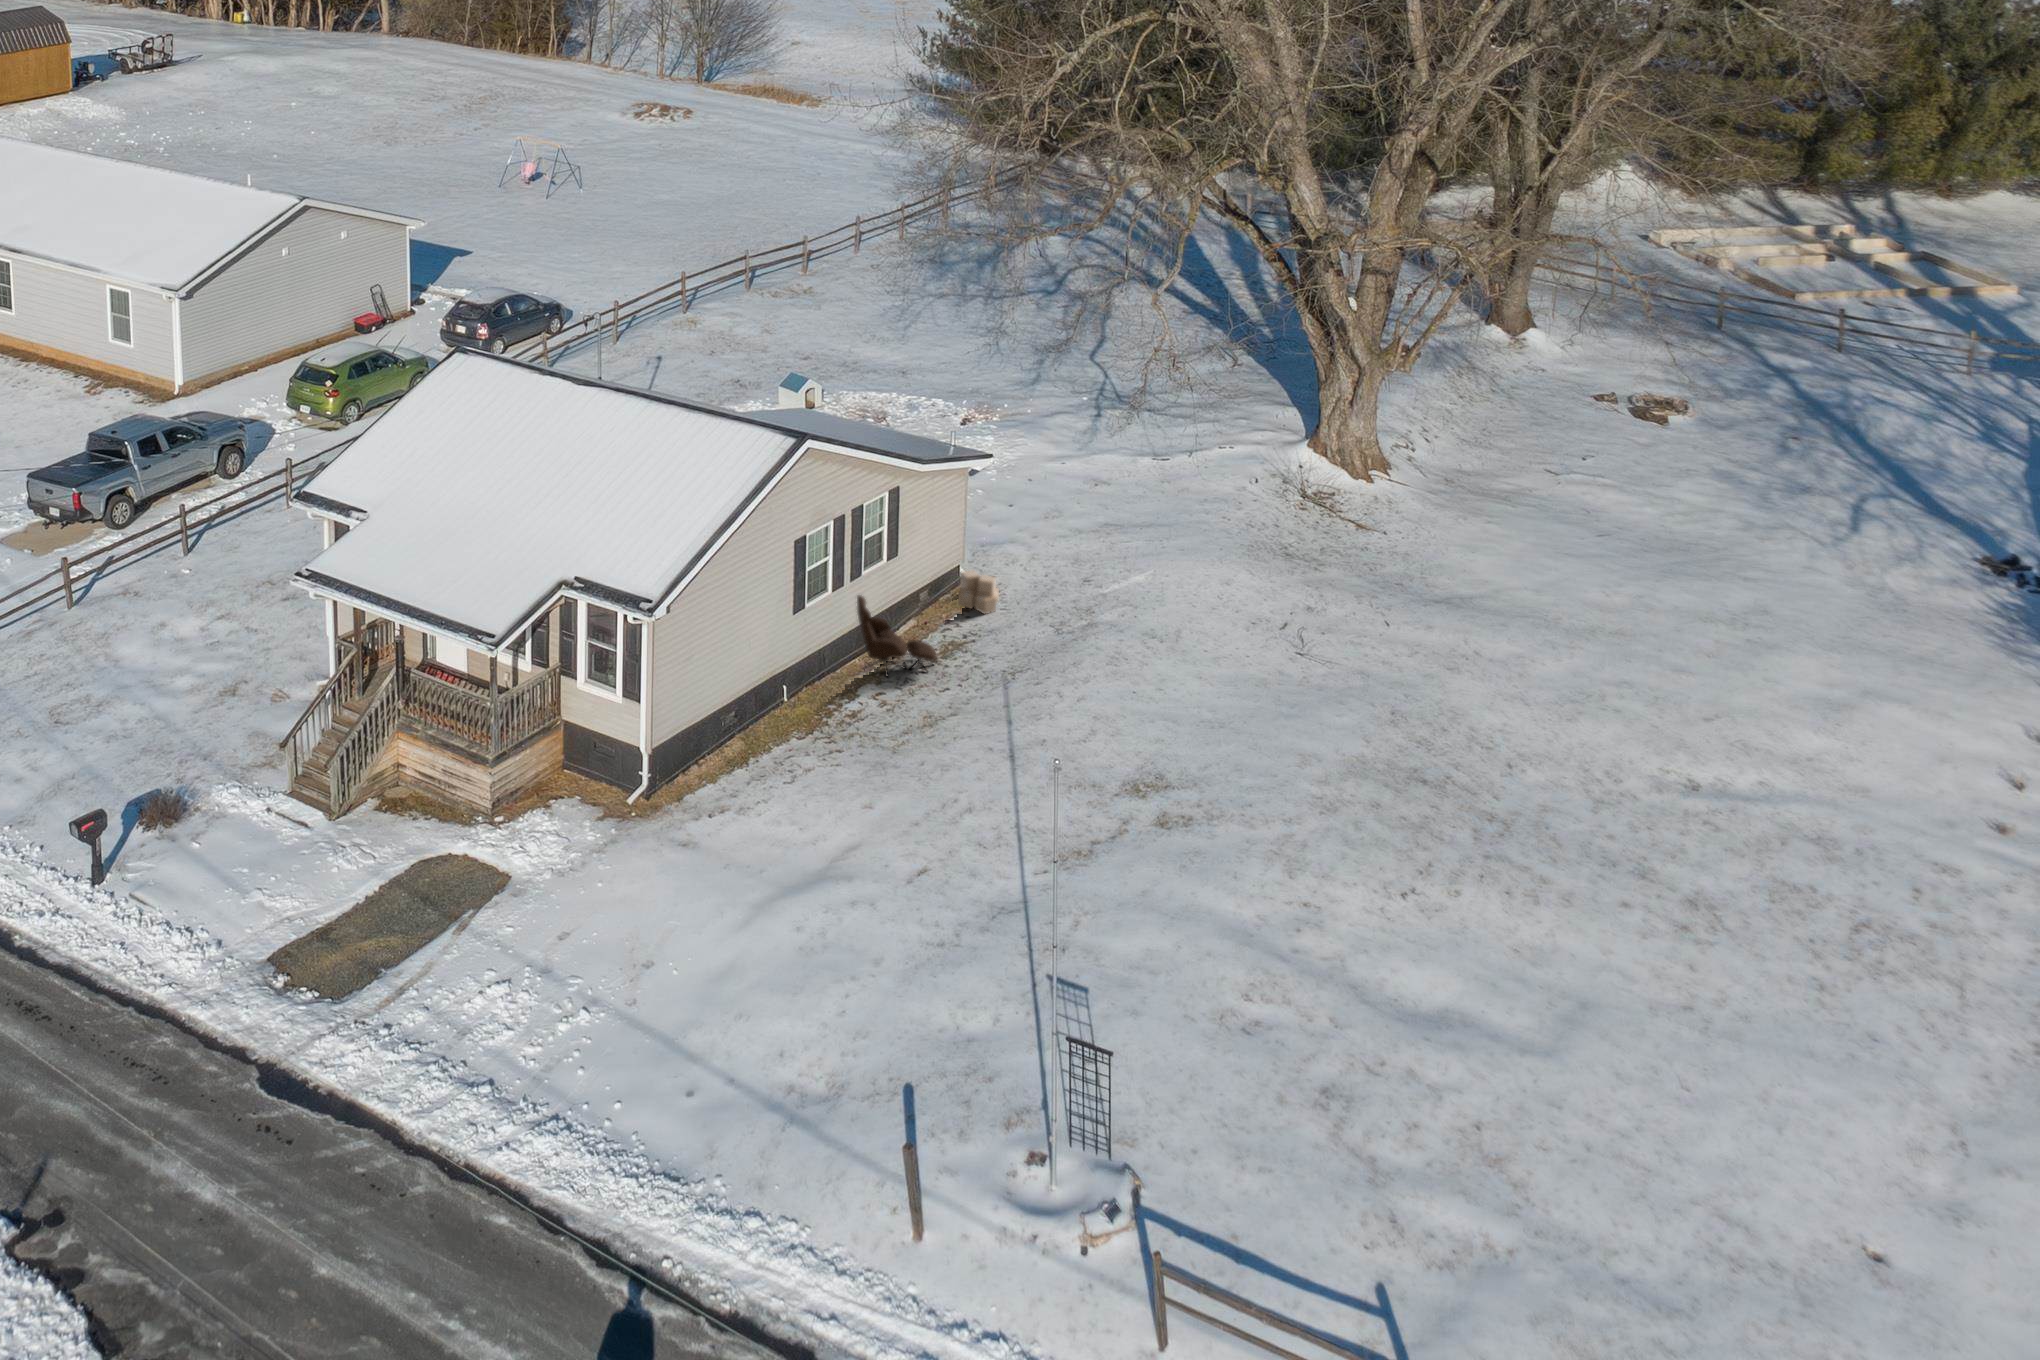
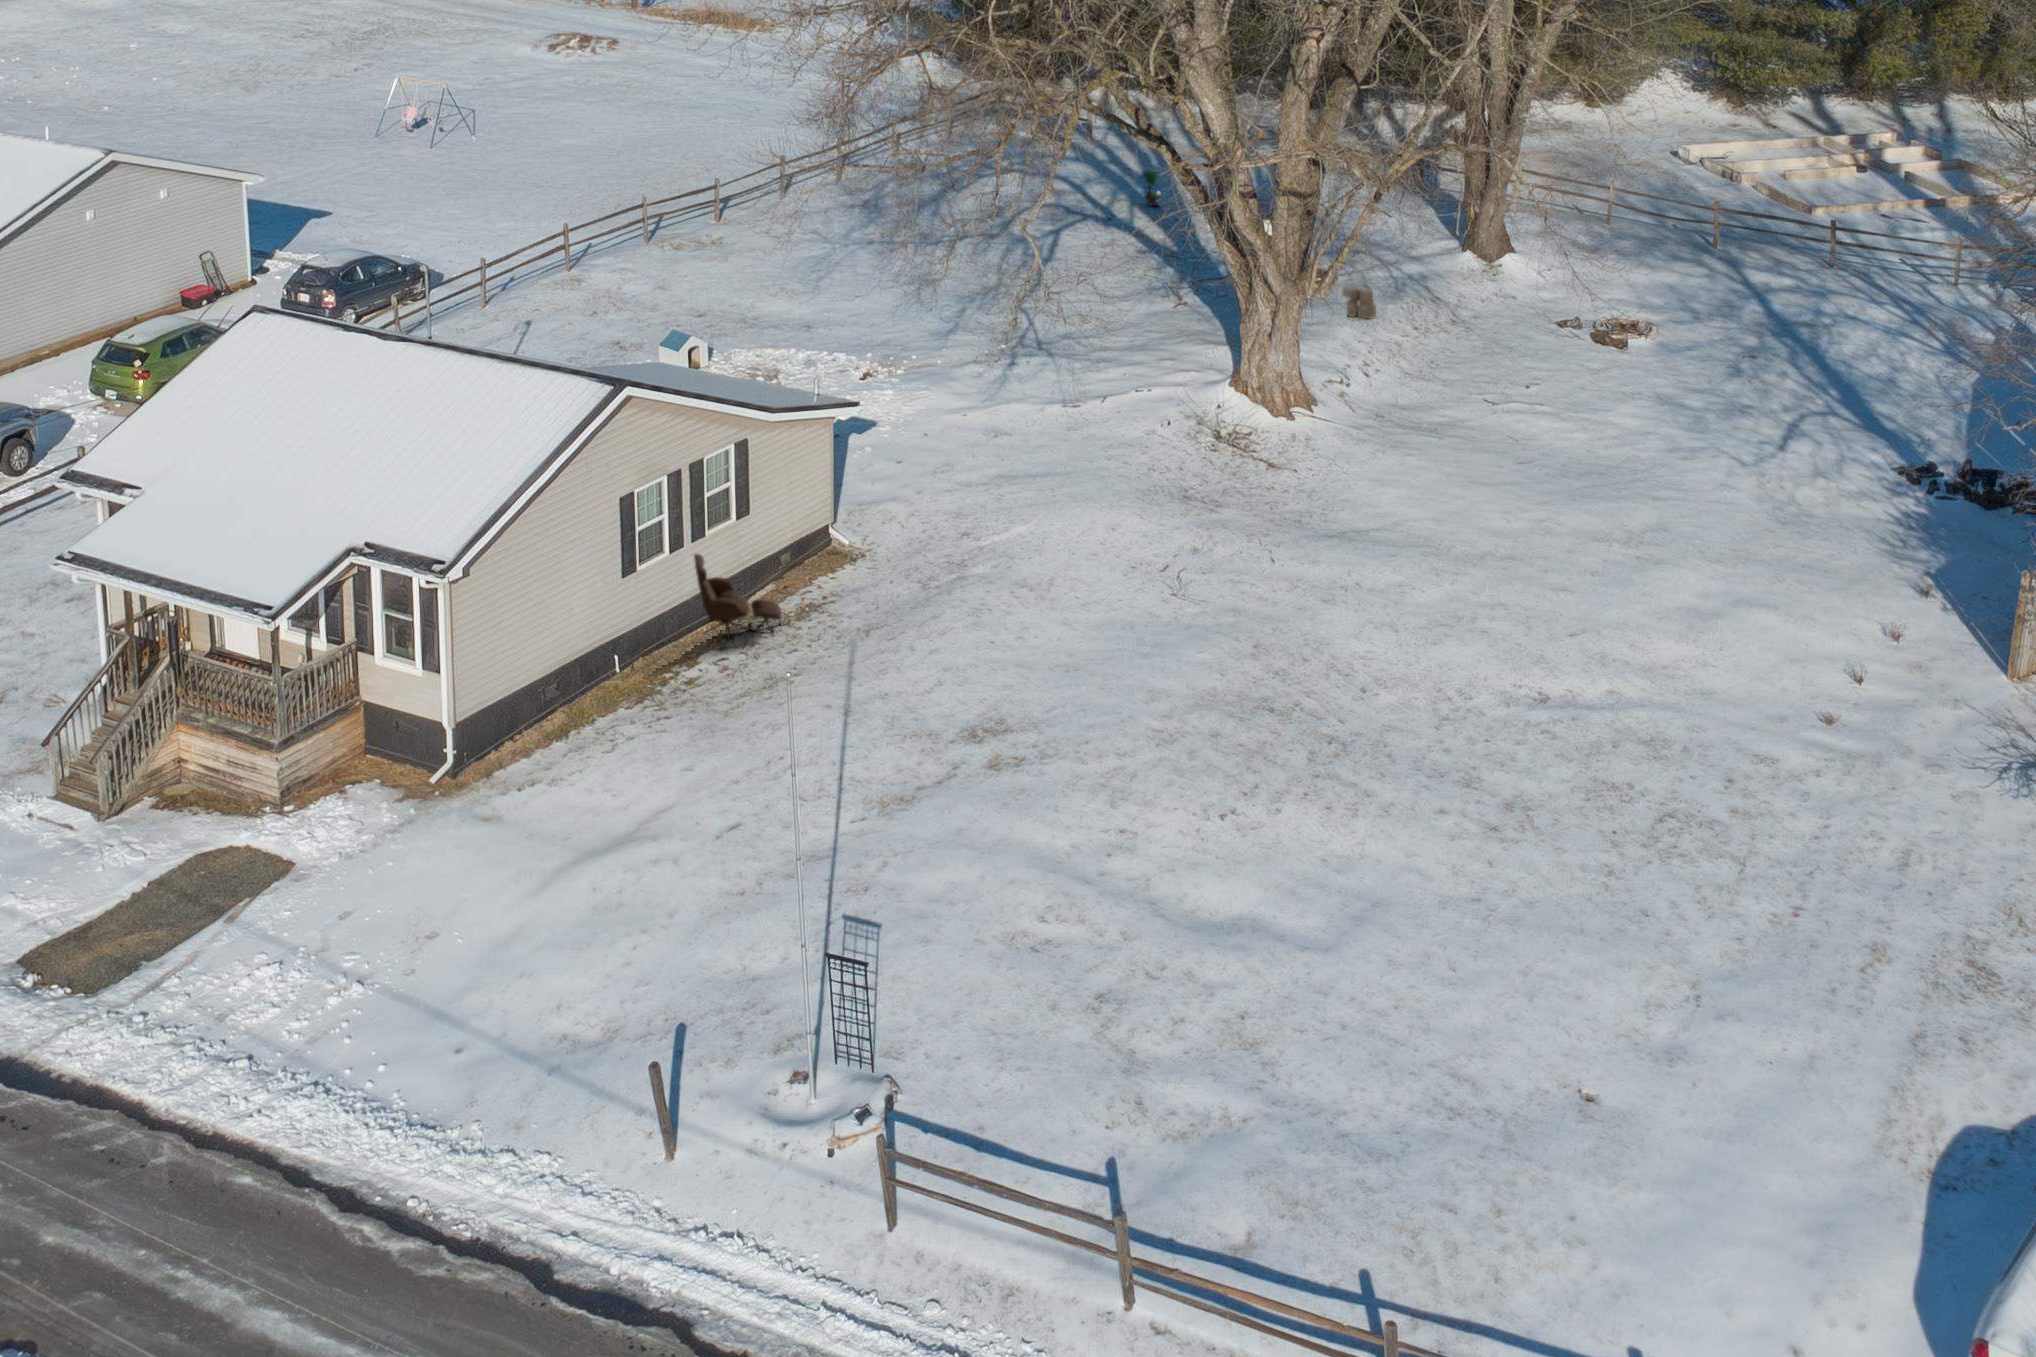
potted tree: none [1196,236,1217,273] -> present [1142,170,1162,206]
cardboard box: present [958,571,999,614] -> present [1342,286,1376,319]

